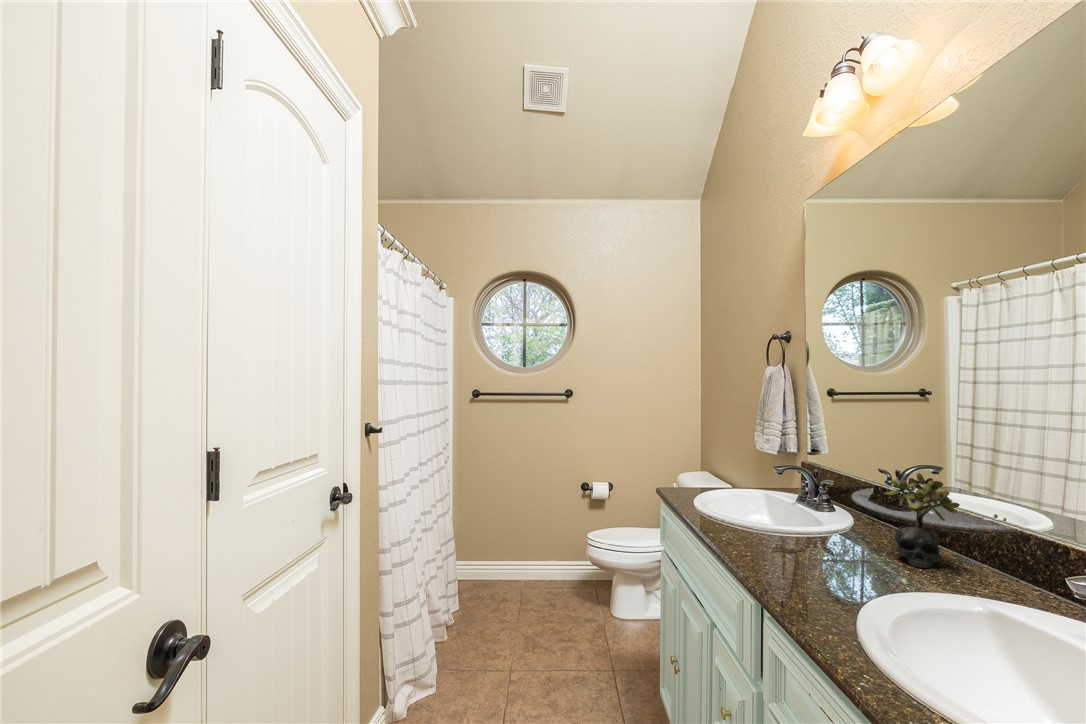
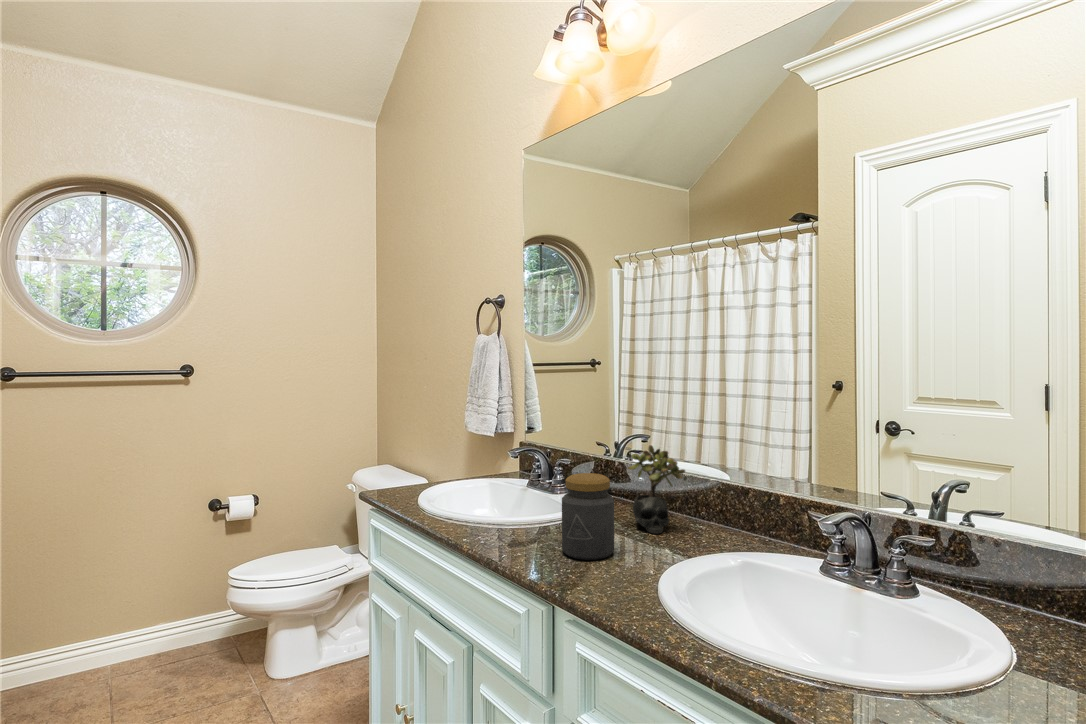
jar: none [791,488,851,574] -> present [562,473,614,560]

